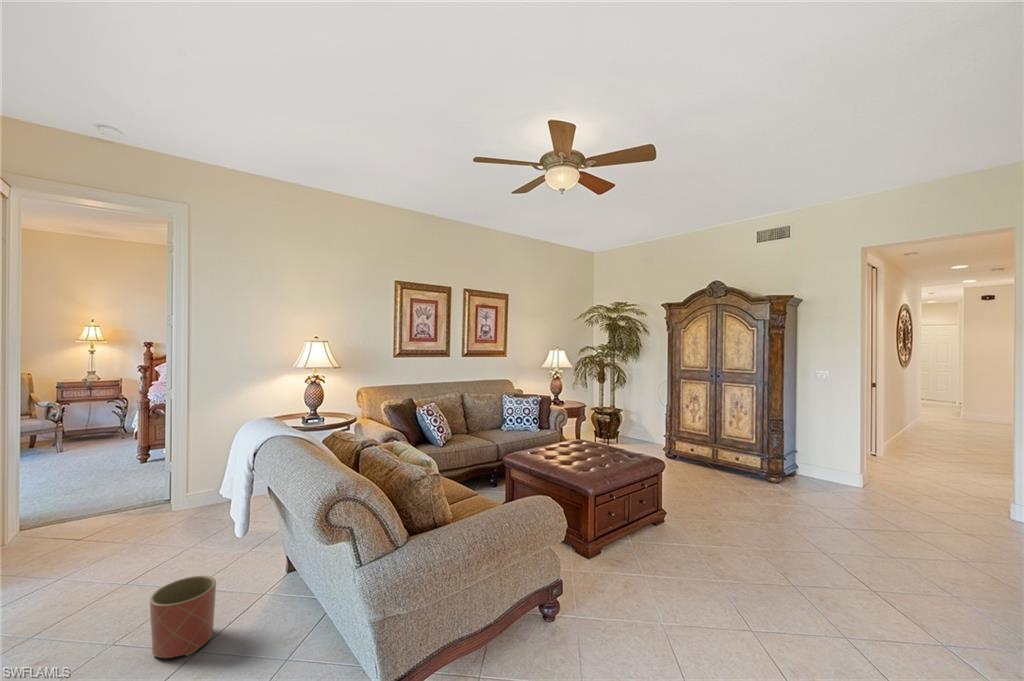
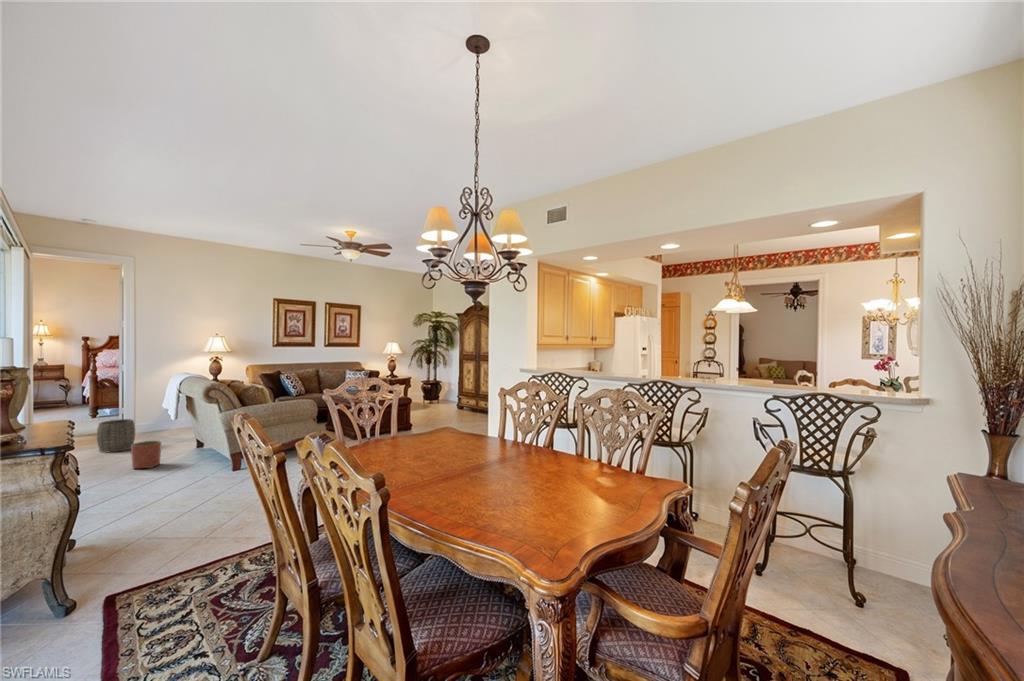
woven basket: none [112,496,182,569] -> present [97,419,135,453]

